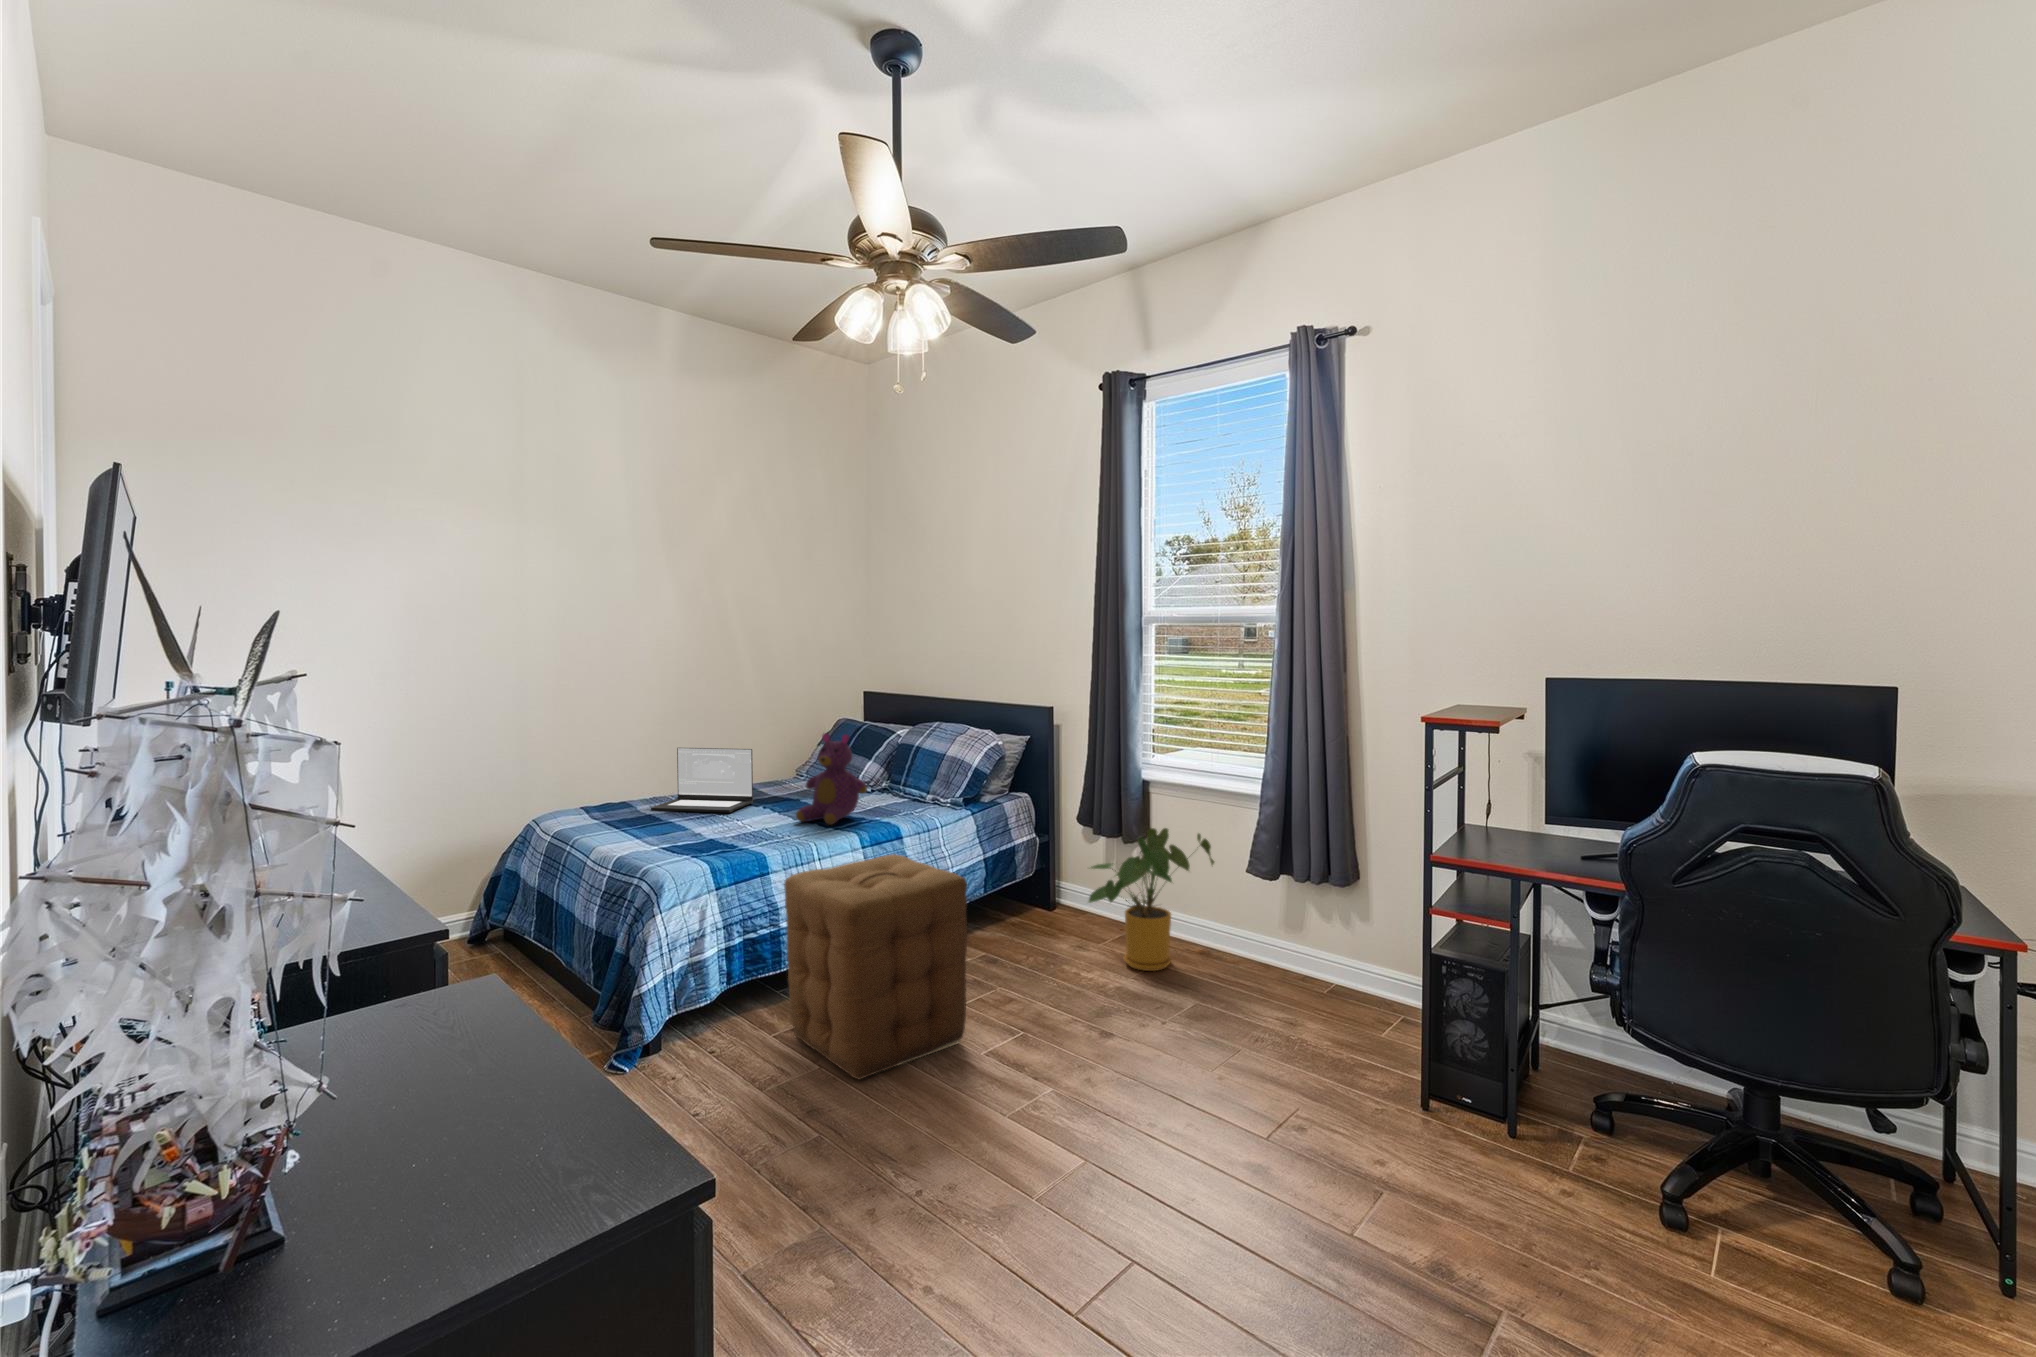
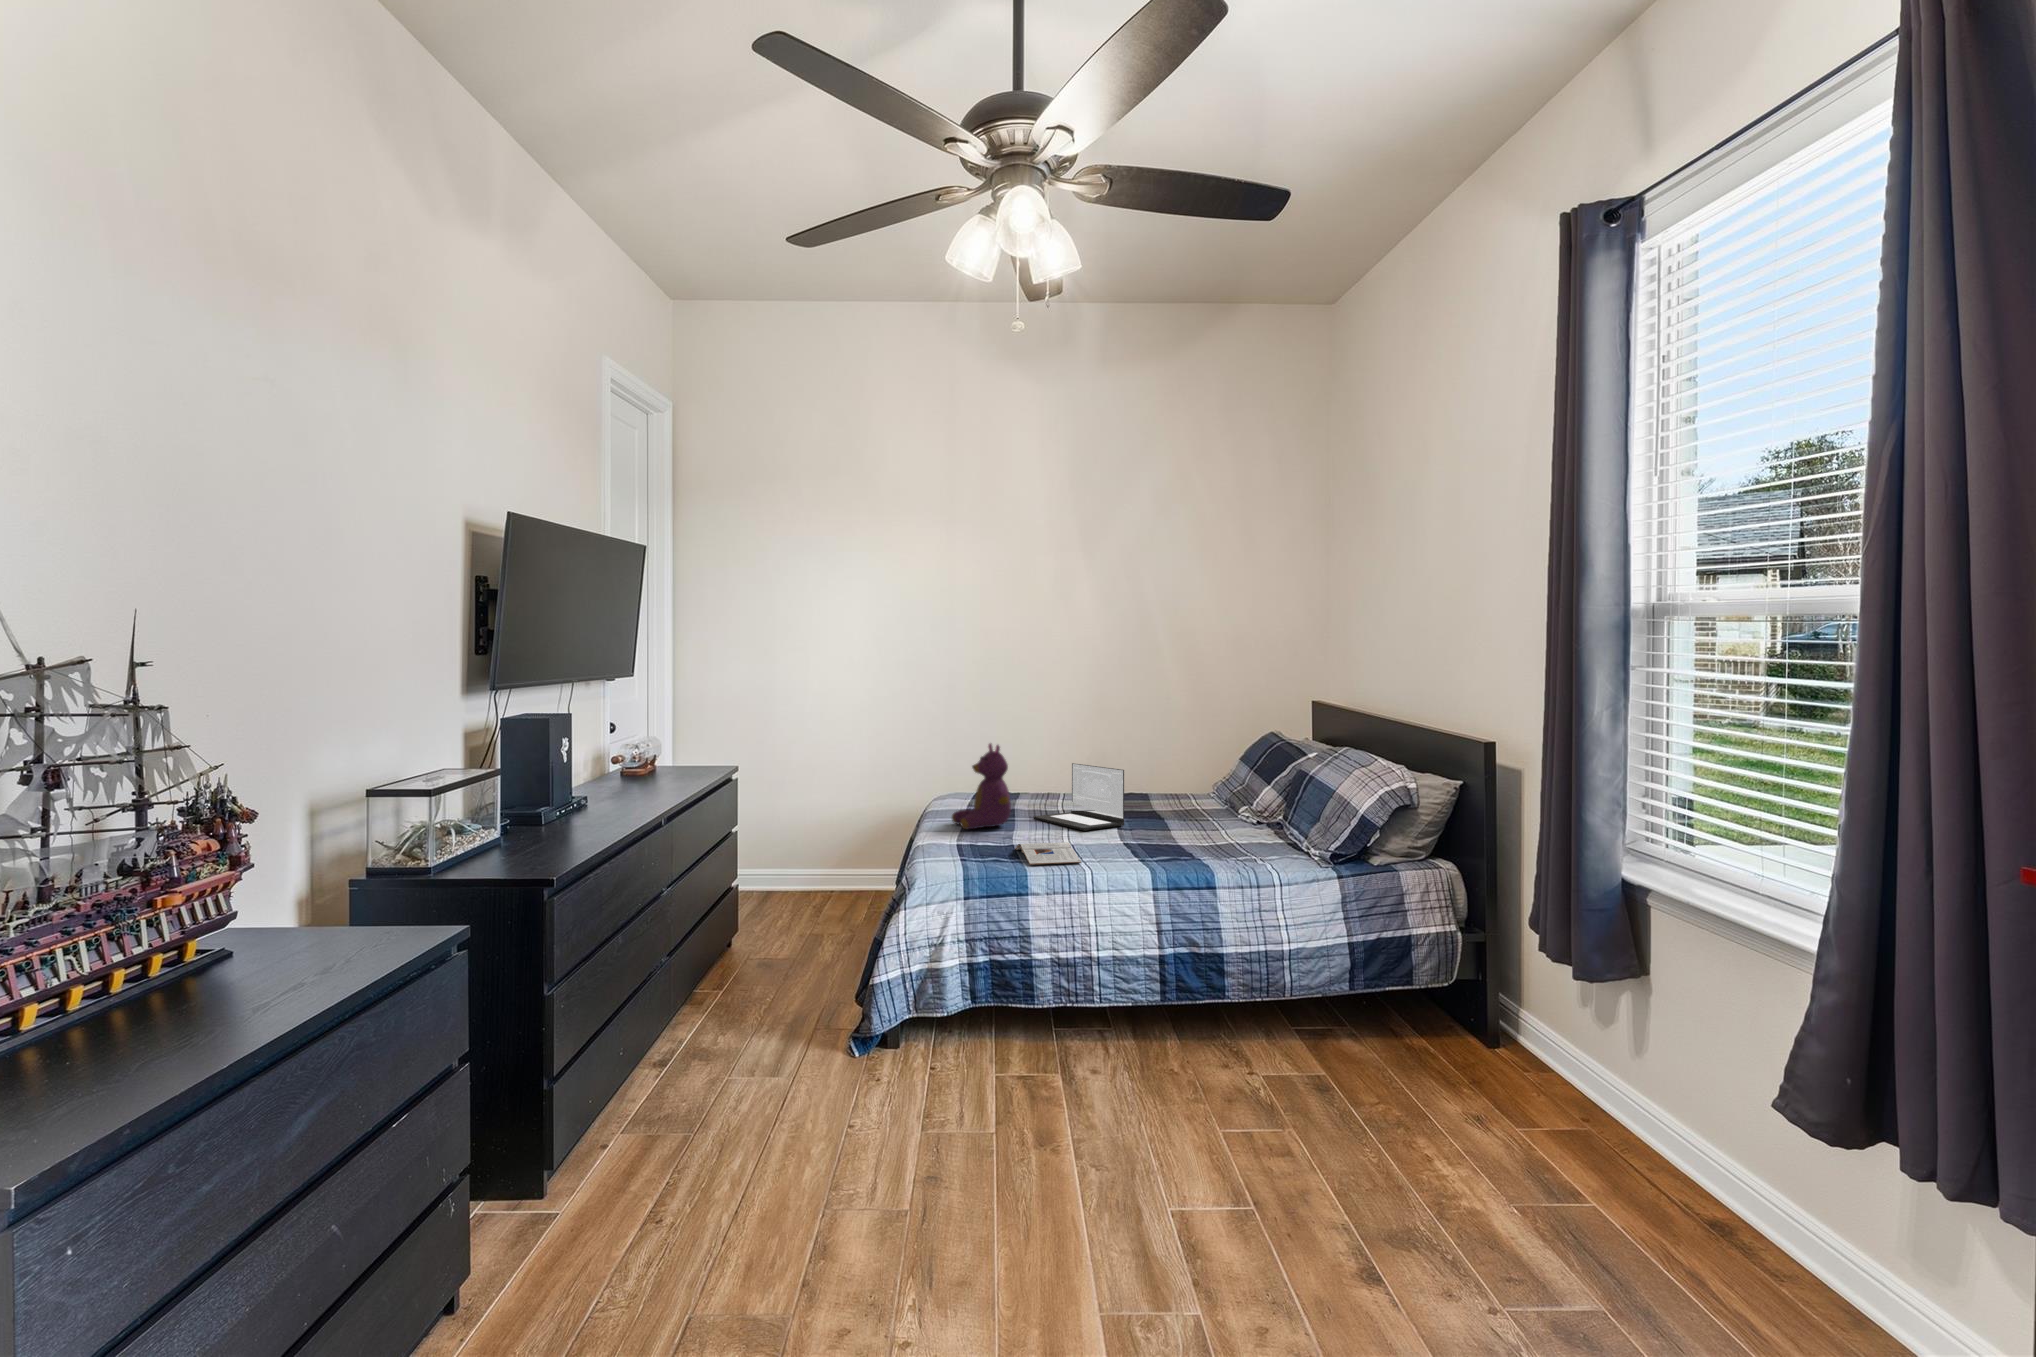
teddy bear: present [796,733,867,825] -> present [952,744,1011,829]
magazine: none [704,823,789,847] -> present [1015,842,1081,865]
house plant: present [1089,828,1214,971] -> none [1449,956,1746,1216]
ottoman: present [784,854,967,1079] -> none [970,899,1158,1178]

